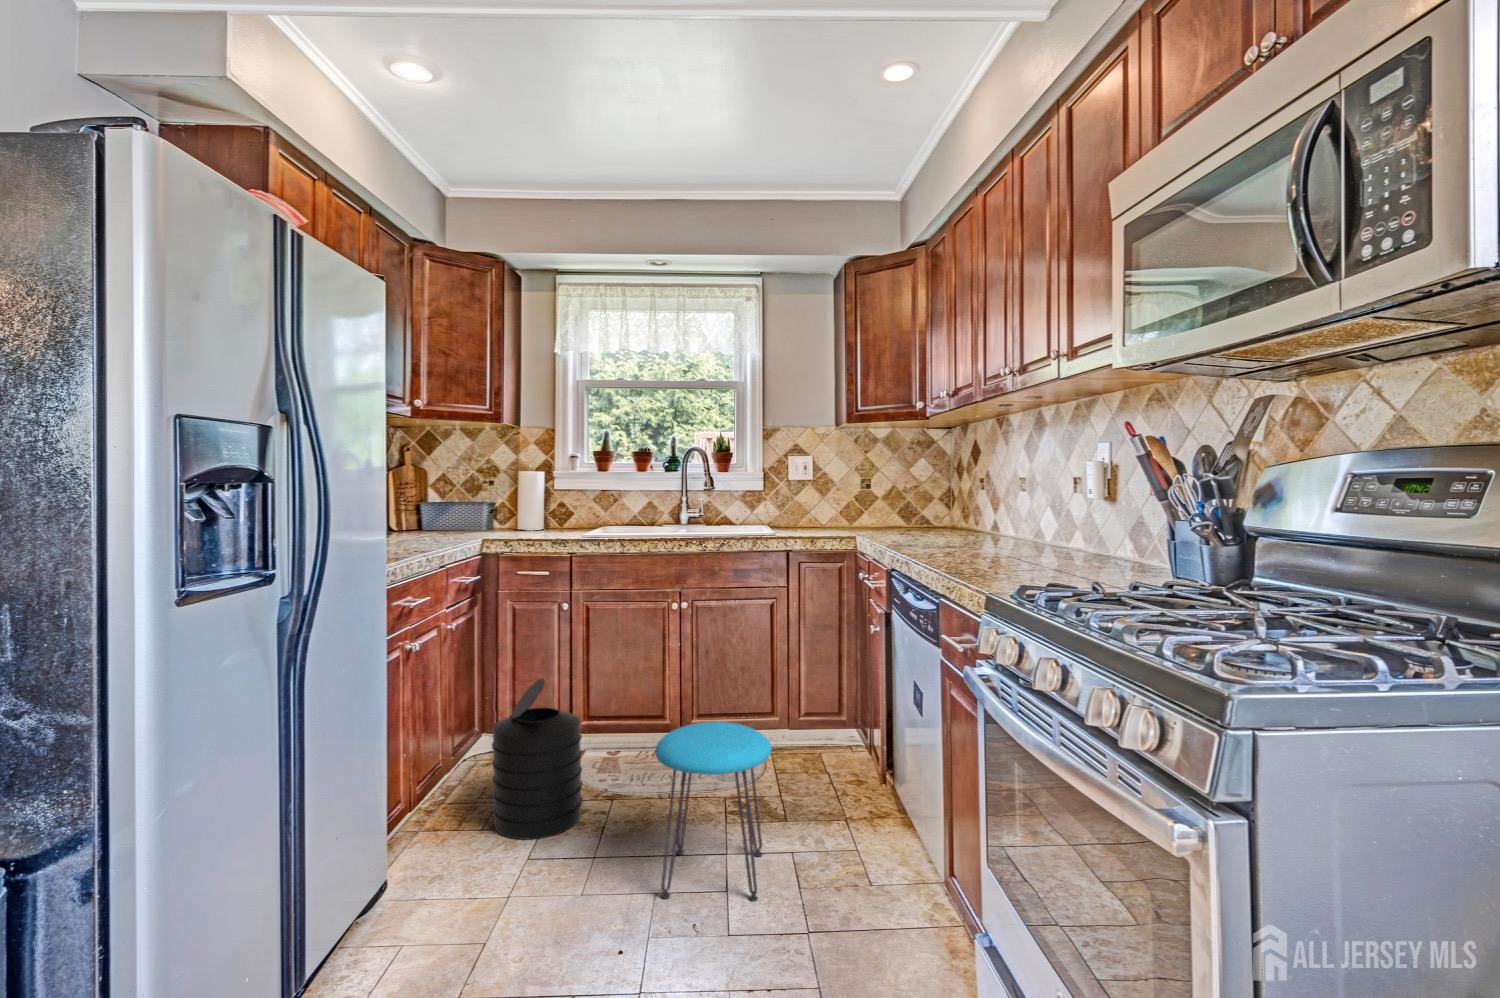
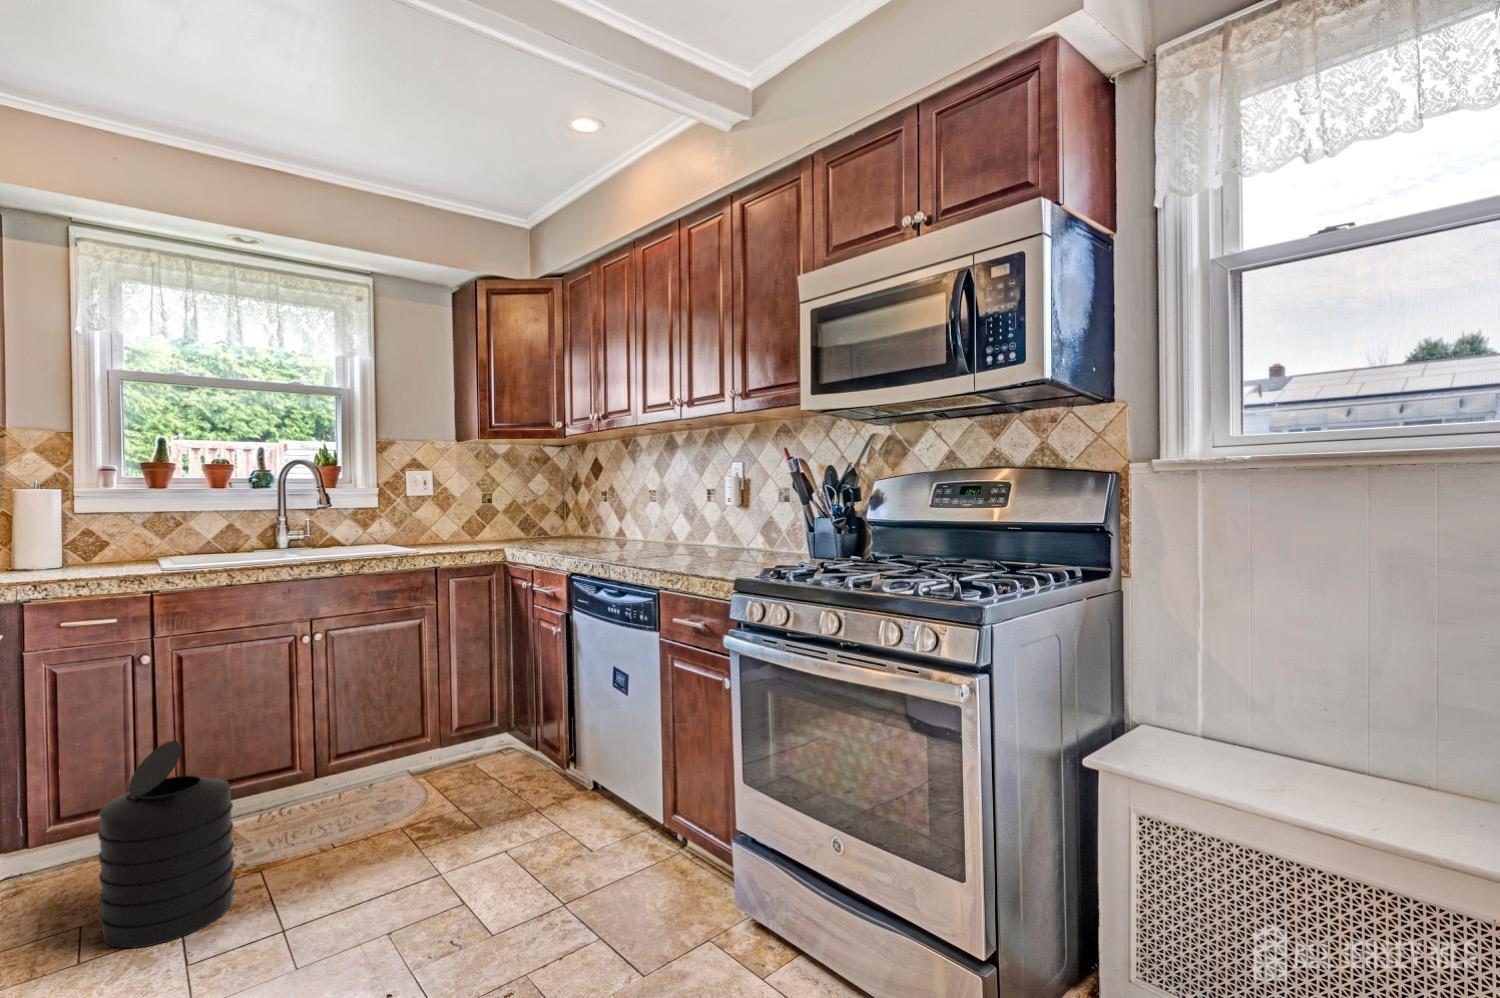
stool: present [655,722,772,901] -> none [375,739,503,932]

